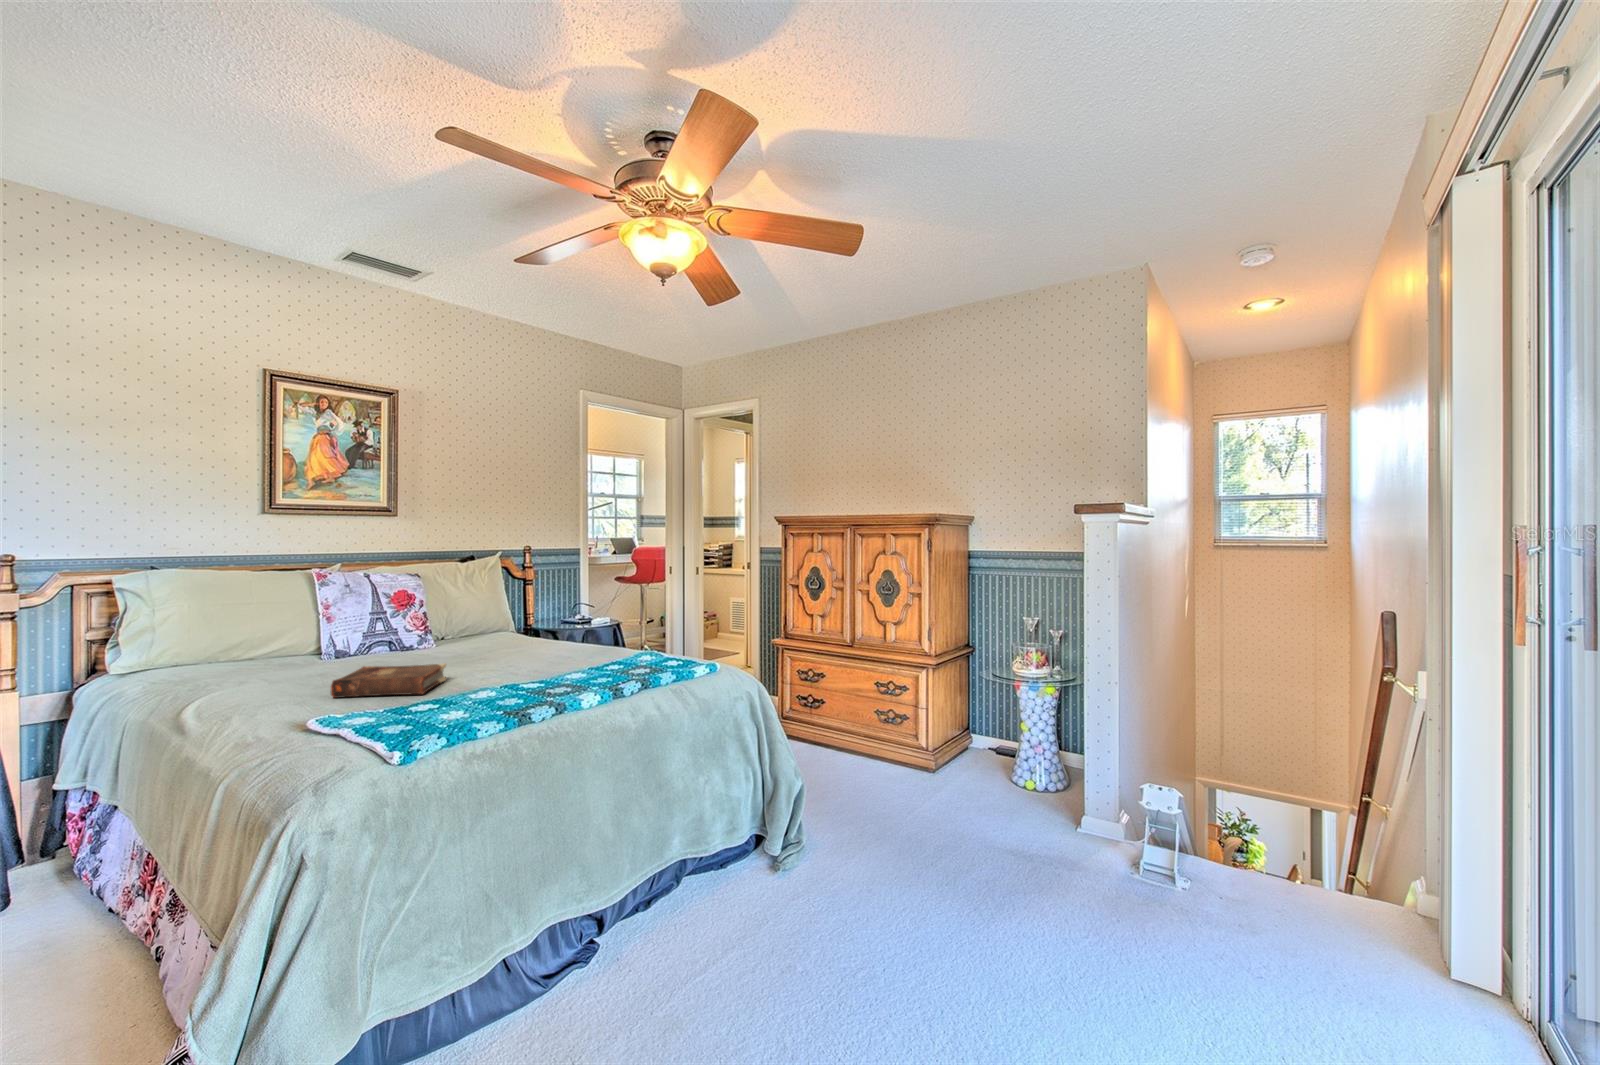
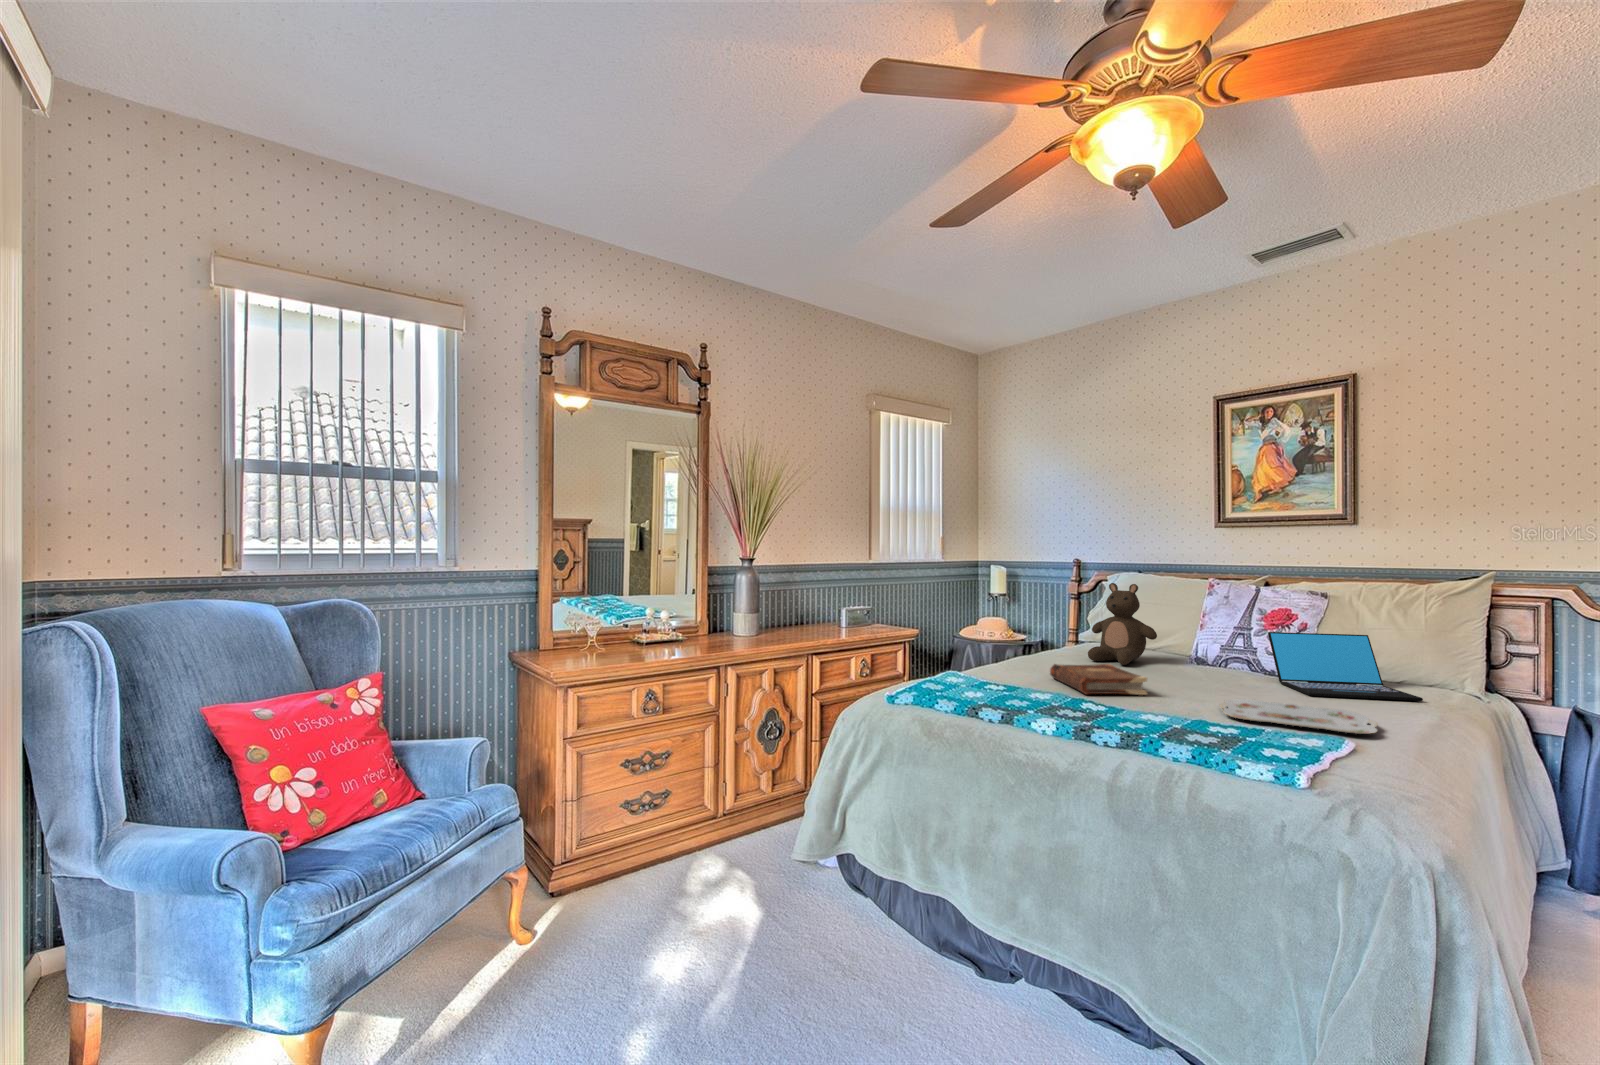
stuffed bear: none [234,580,327,678] -> present [1088,583,1157,665]
laptop: none [425,602,526,652] -> present [1268,632,1423,701]
serving tray: none [490,650,599,672] -> present [1220,699,1378,734]

